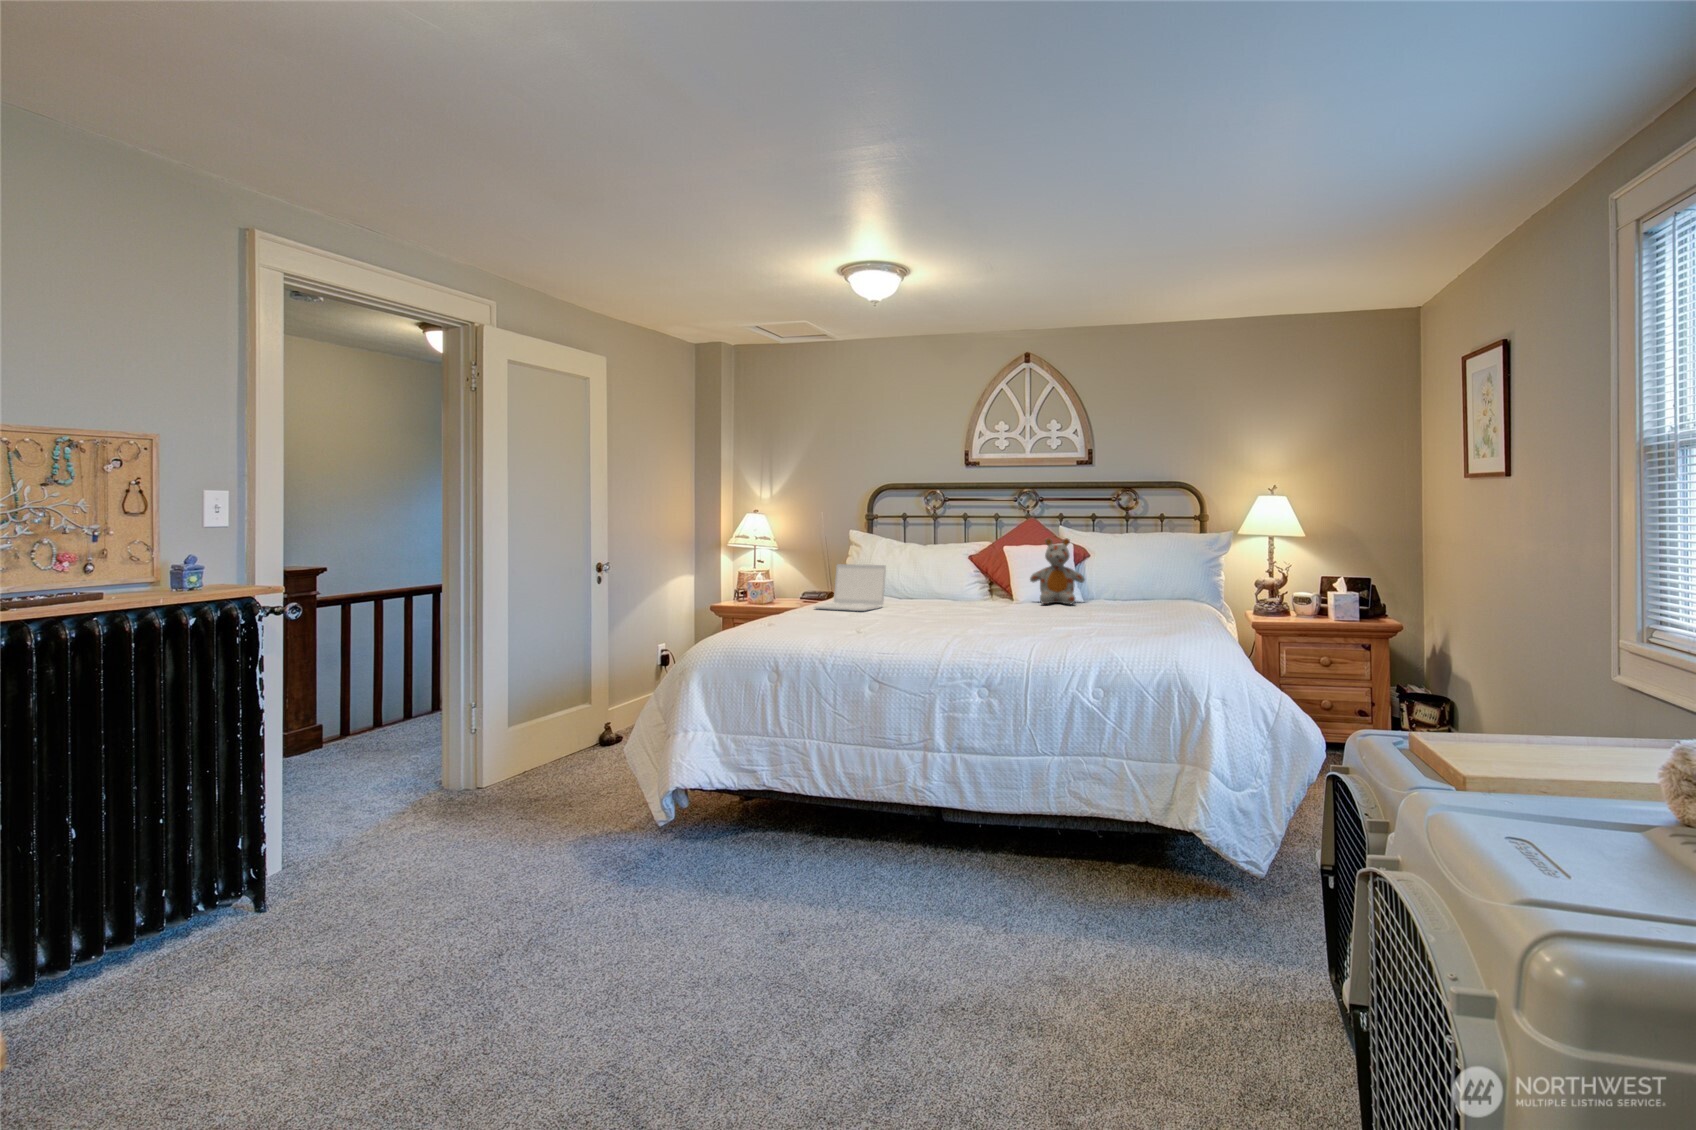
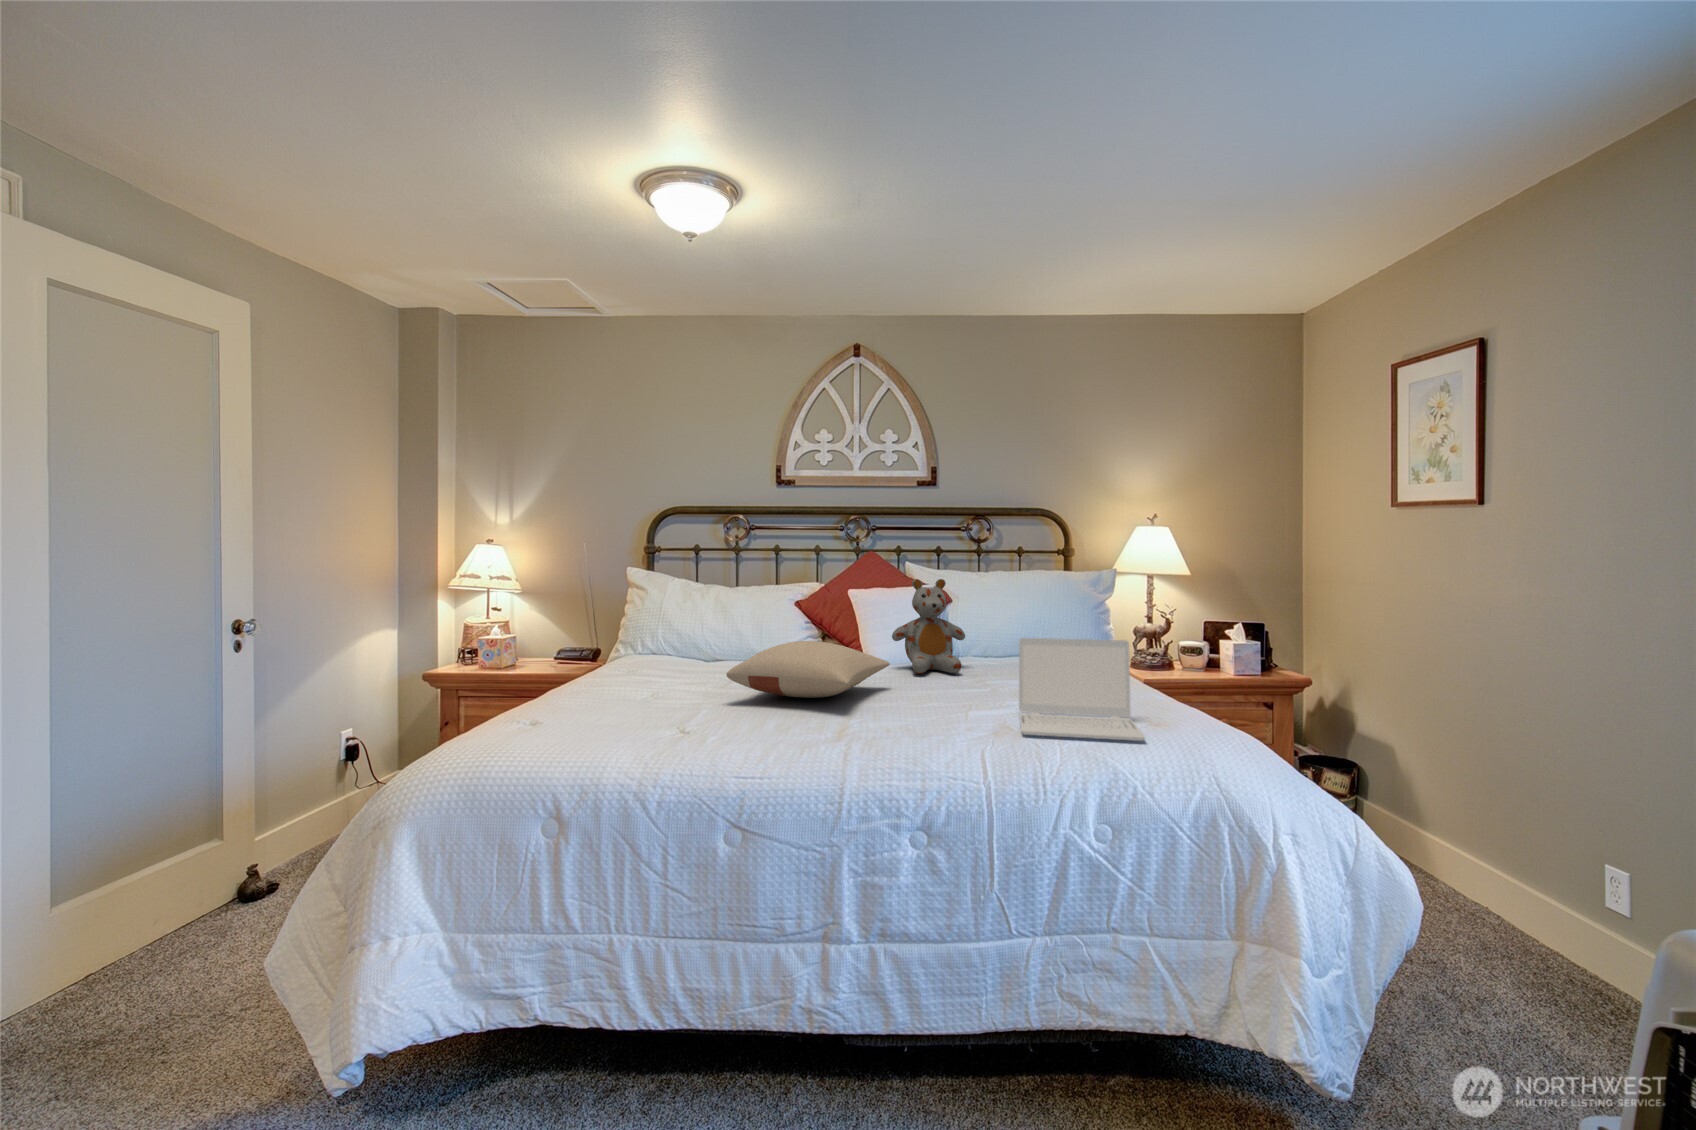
laptop: present [815,564,886,611] -> present [1019,638,1145,741]
pillow: none [907,577,1016,610] -> present [727,641,890,698]

